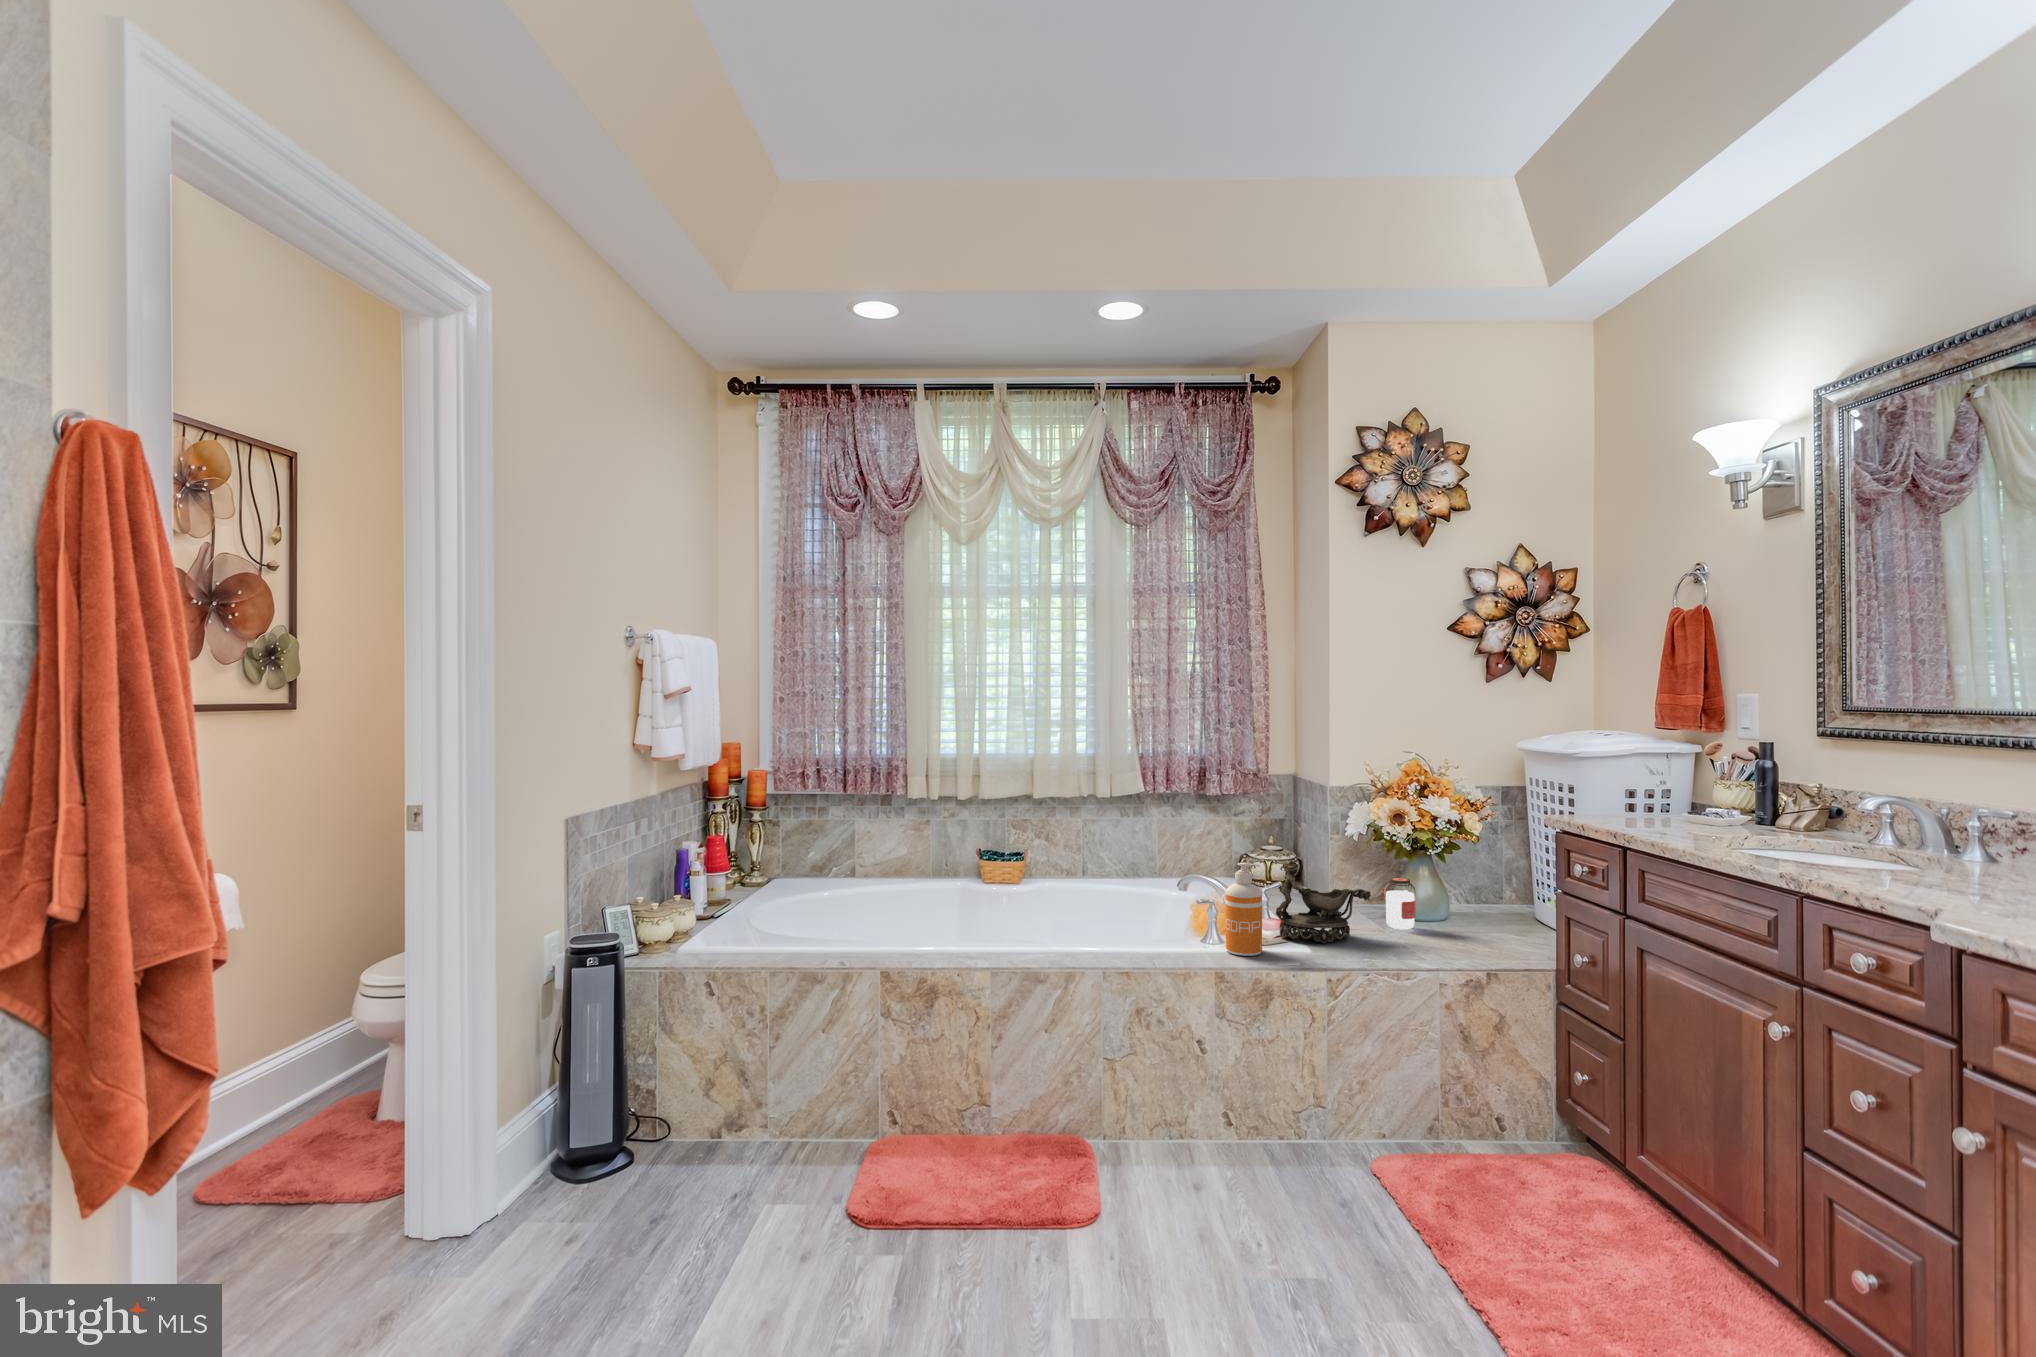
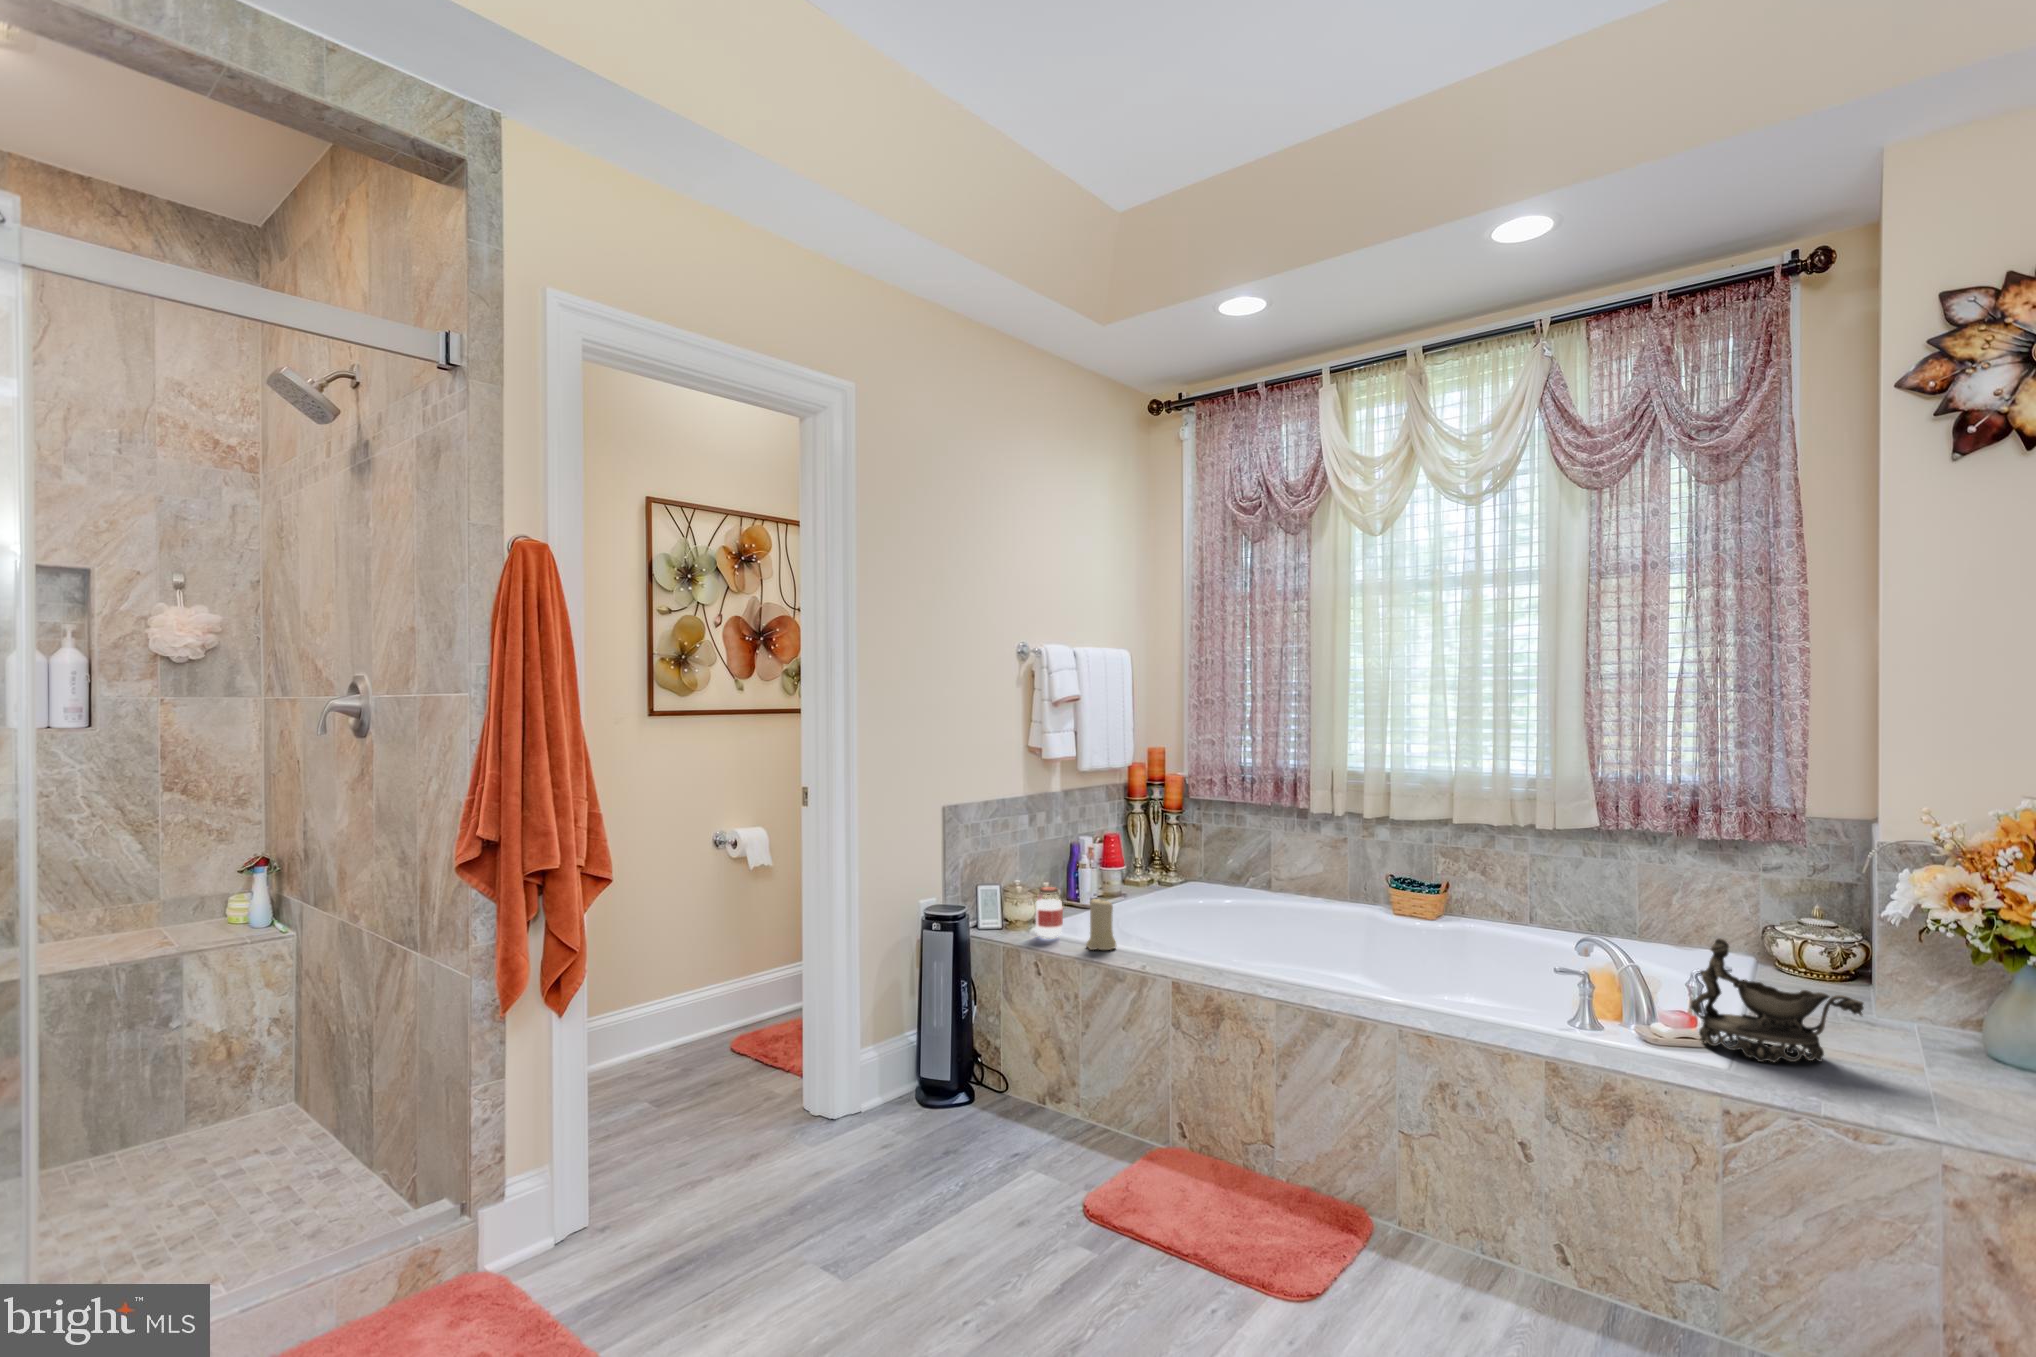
soap dispenser: present [1226,862,1262,956] -> none [1585,928,1640,1054]
jar: present [1384,878,1415,930] -> present [1036,887,1063,938]
candle: none [758,899,791,956] -> present [1086,899,1117,950]

